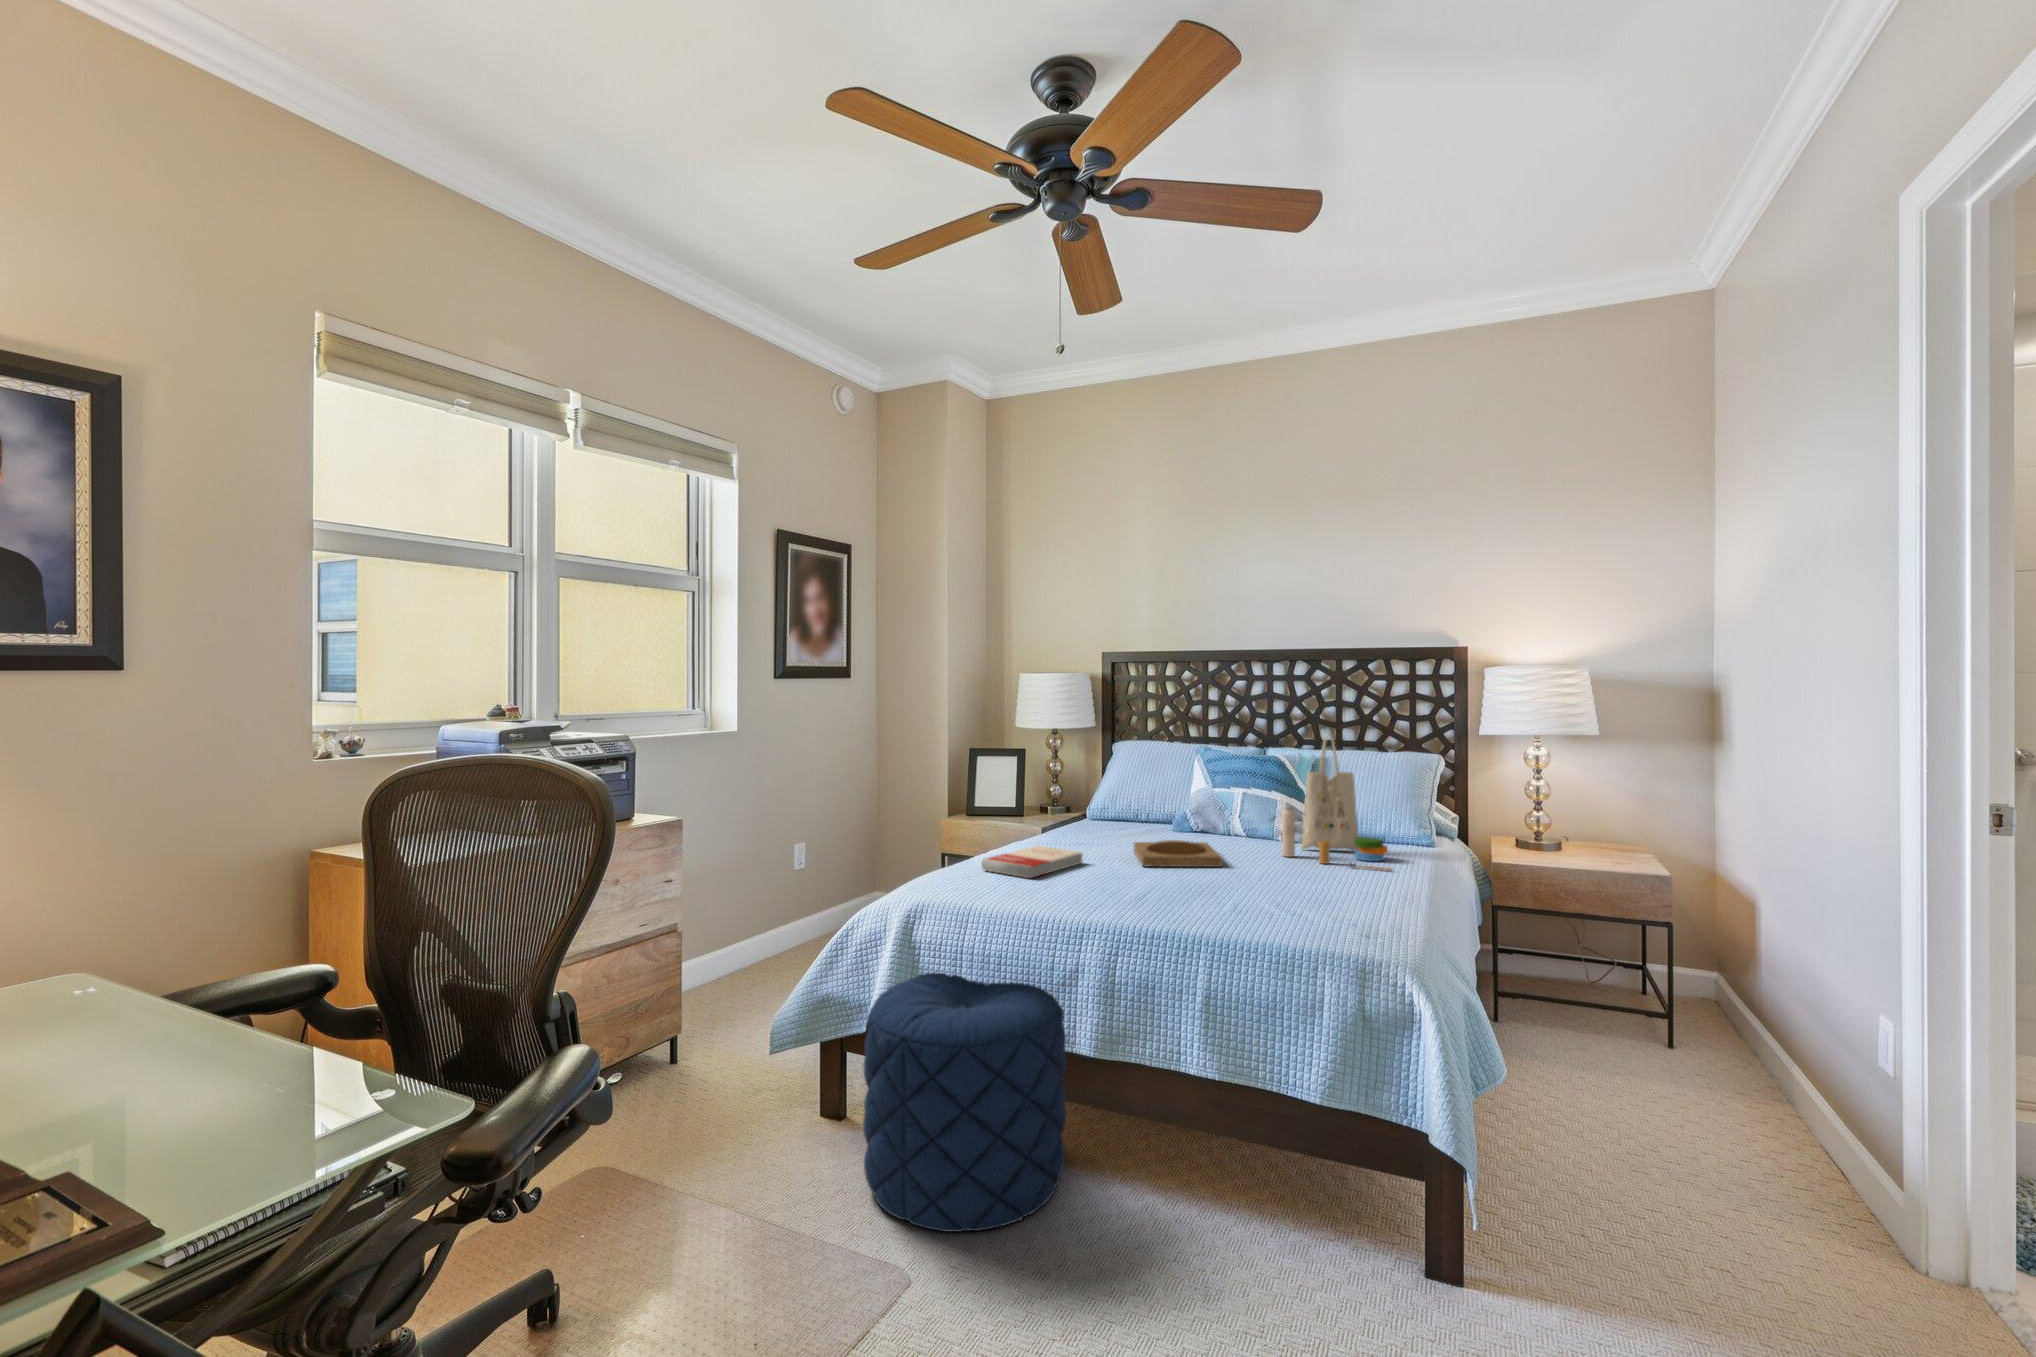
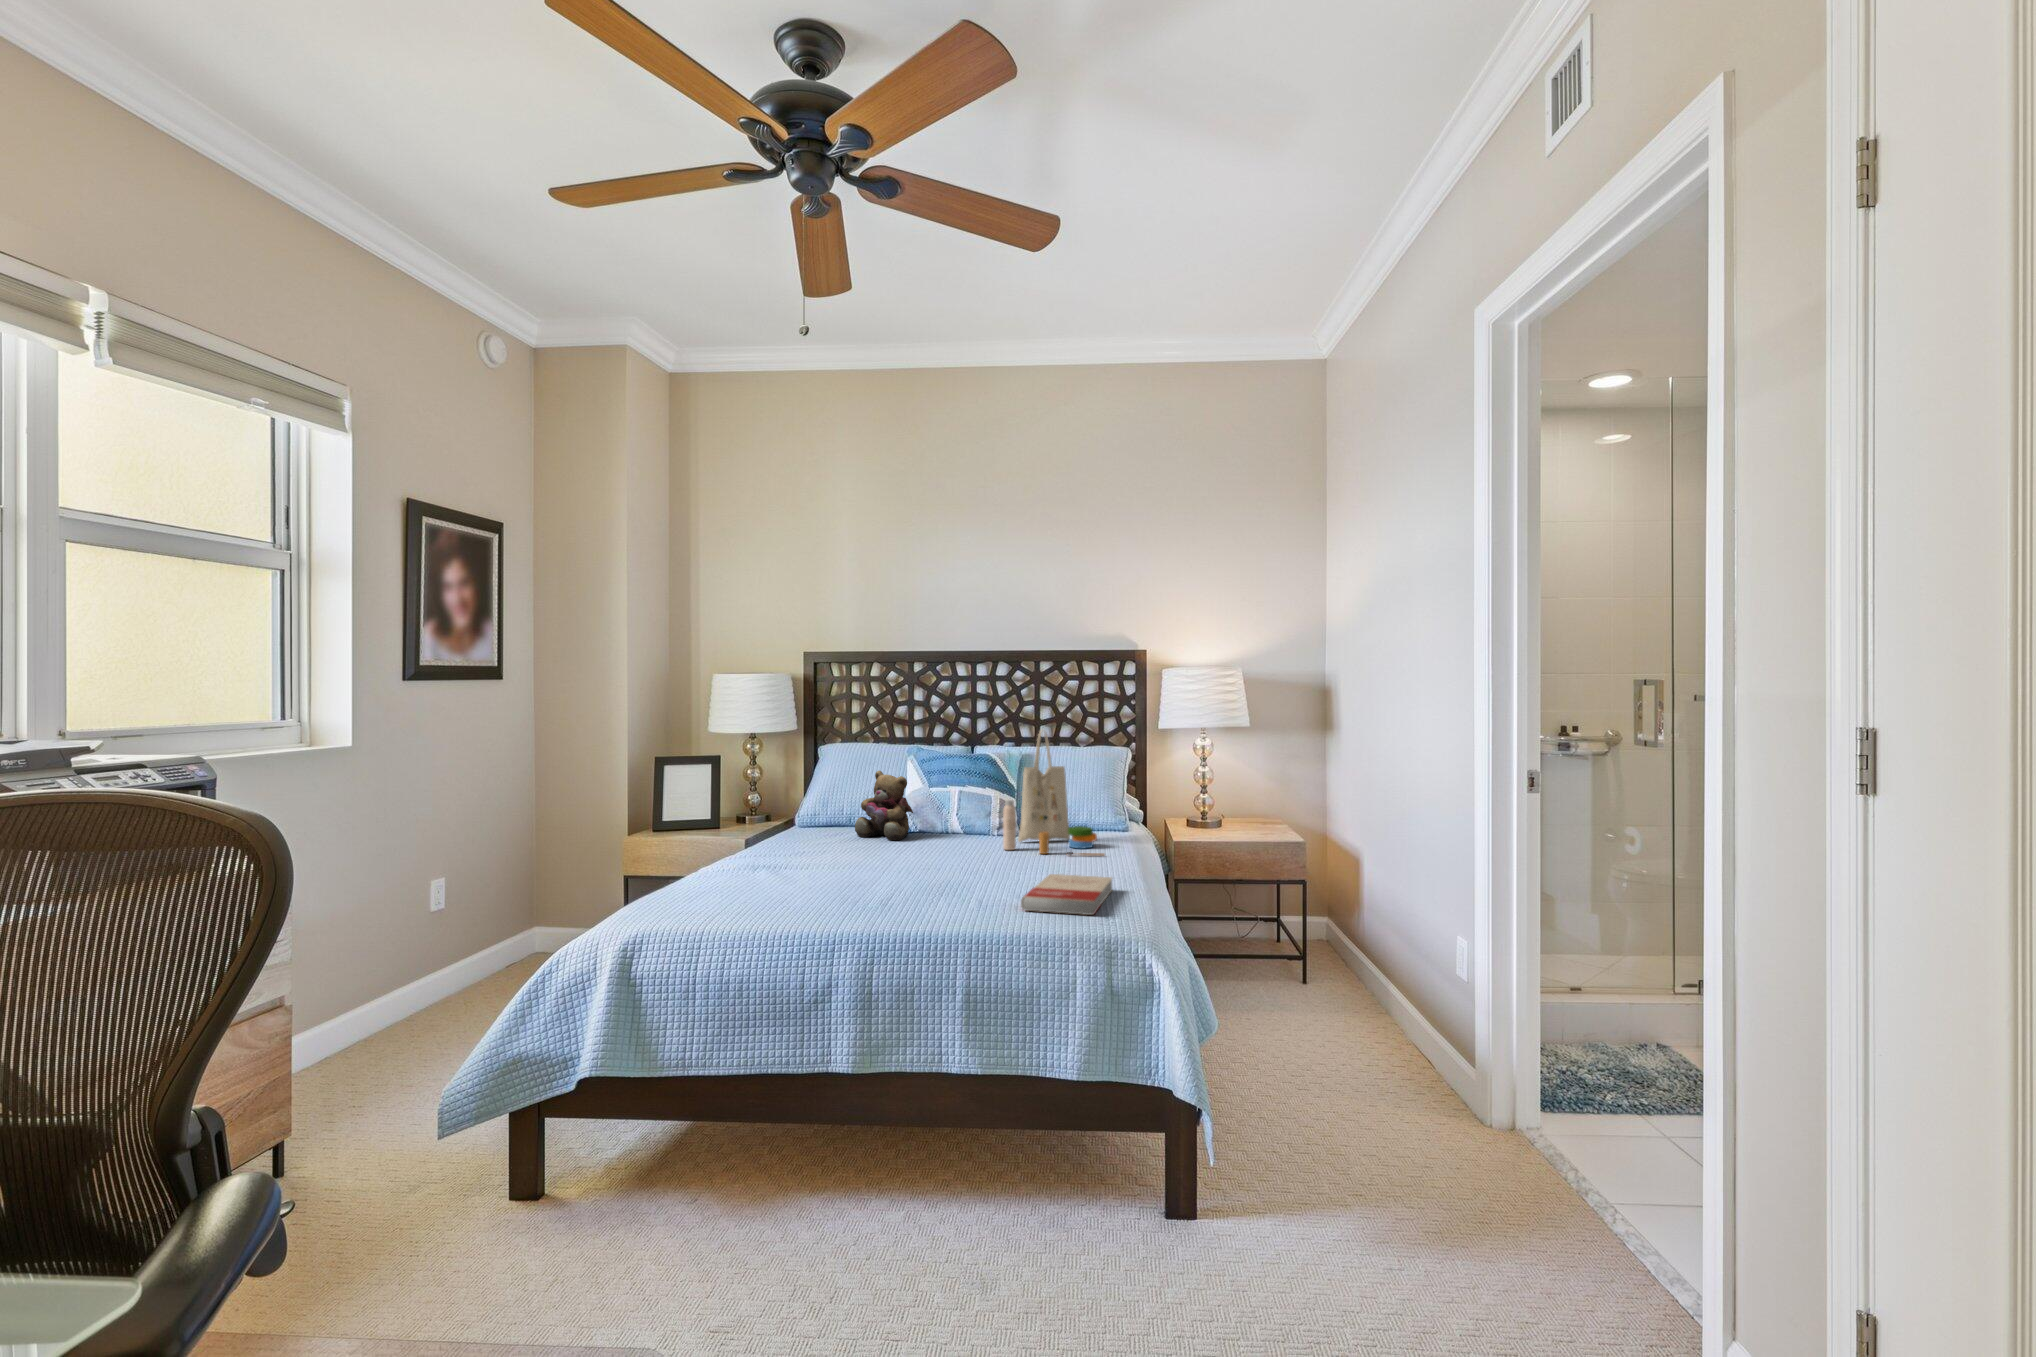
teddy bear: none [1138,769,1194,838] -> present [855,771,913,840]
tray: present [1134,840,1222,867] -> none [859,842,953,871]
book: present [982,846,1082,878] -> present [1021,874,1112,915]
pouf: present [863,971,1066,1232] -> none [582,998,820,1297]

